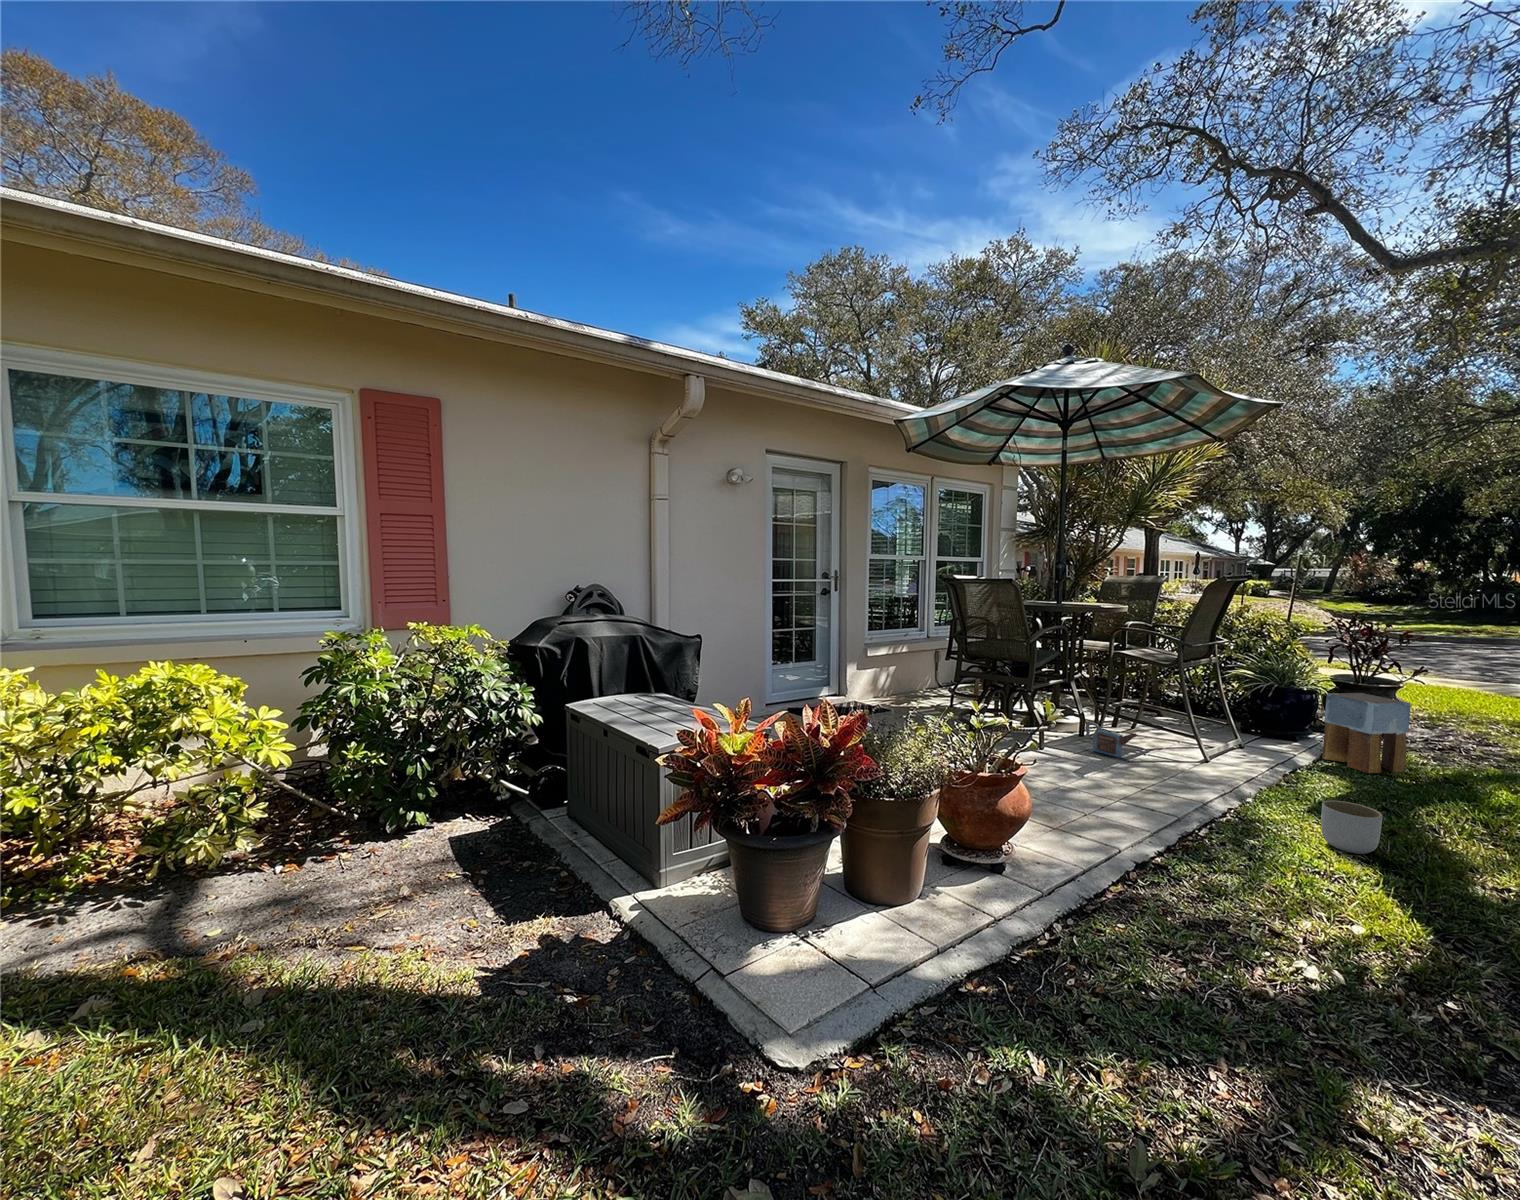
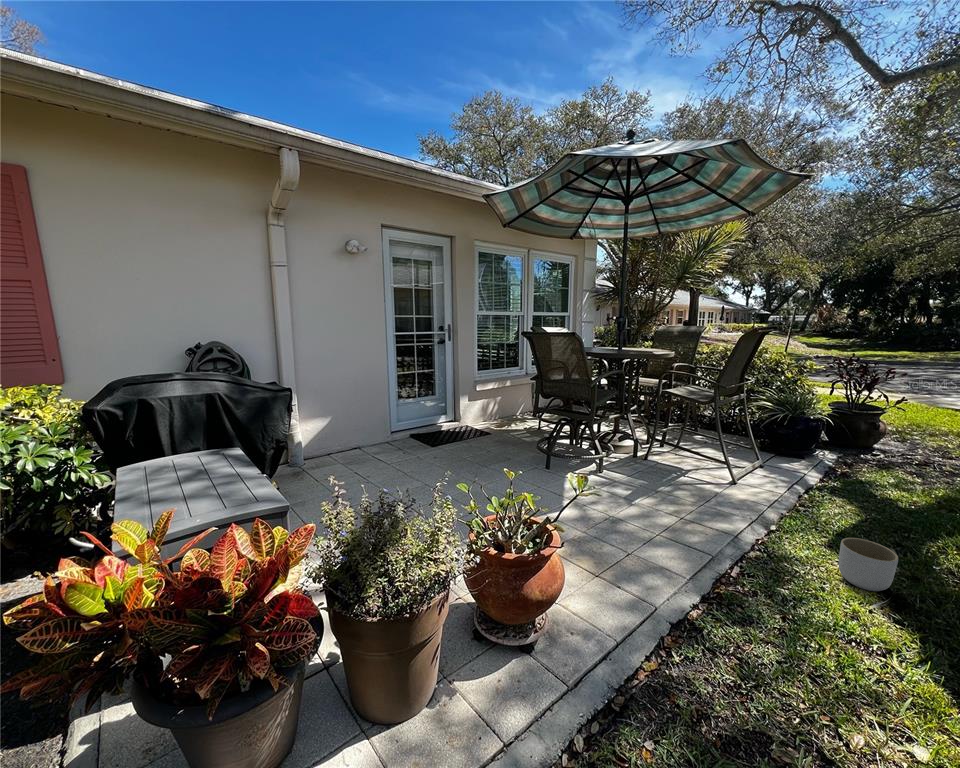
stool: present [1322,693,1411,773] -> none [821,420,897,487]
watering can: present [1085,722,1137,757] -> none [638,448,680,478]

